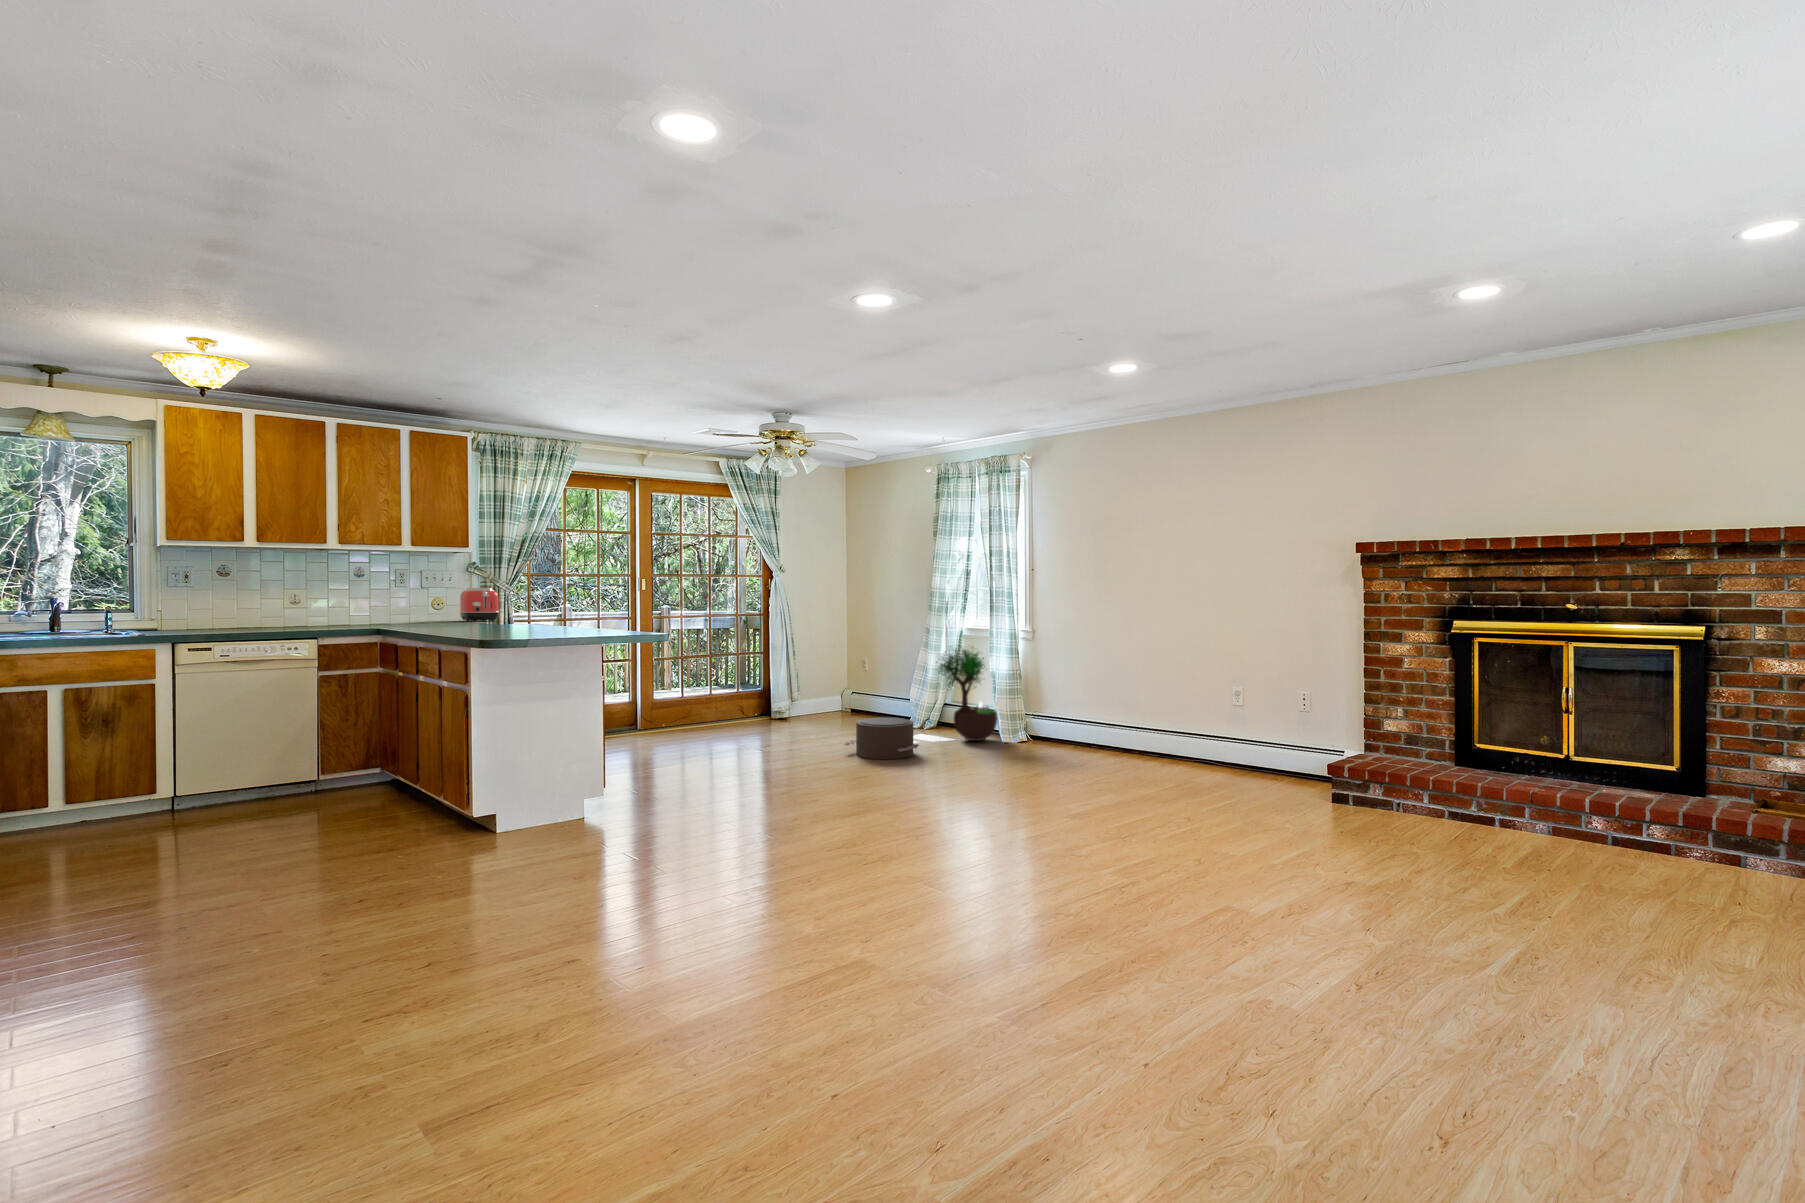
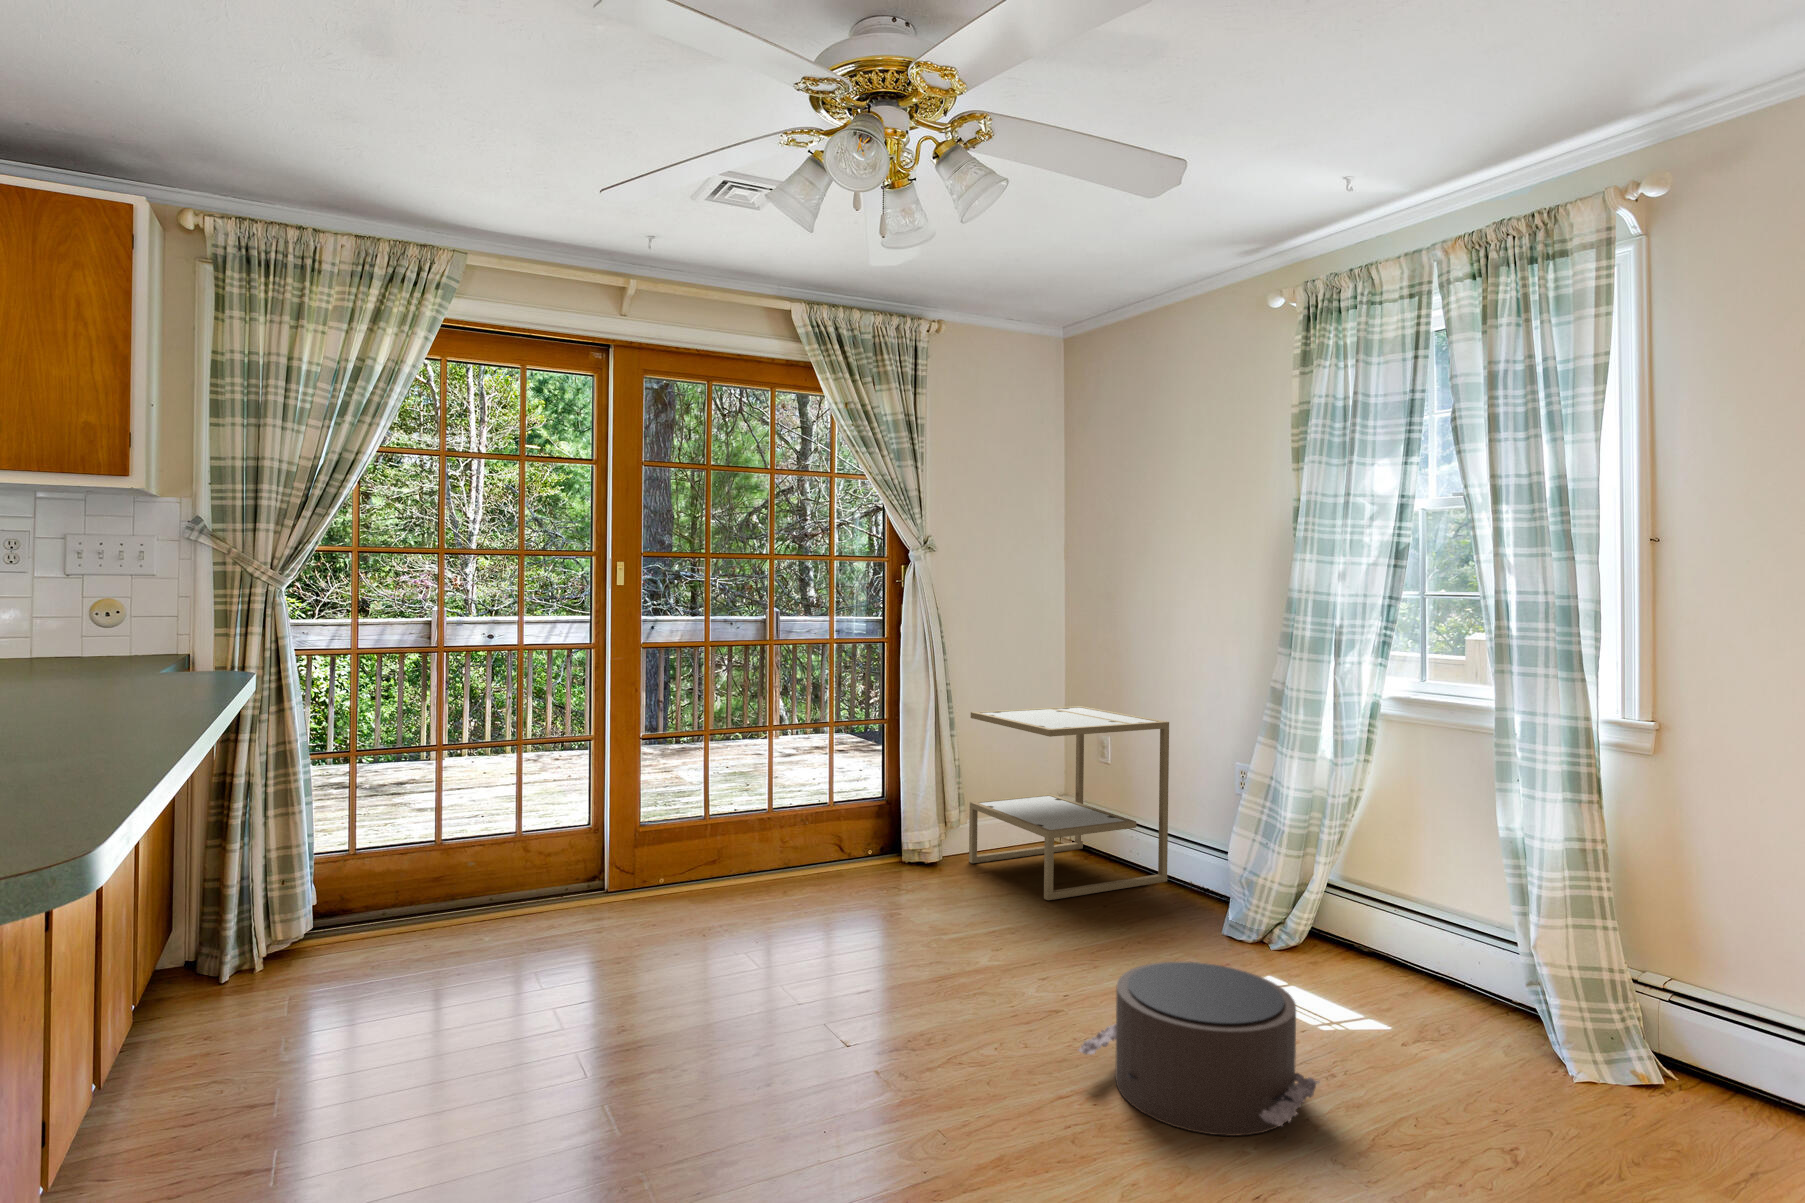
toaster: present [460,588,499,621] -> none [104,581,209,667]
side table: none [803,644,891,724] -> present [969,706,1169,900]
potted tree: present [936,645,997,741] -> none [1318,733,1518,1027]

